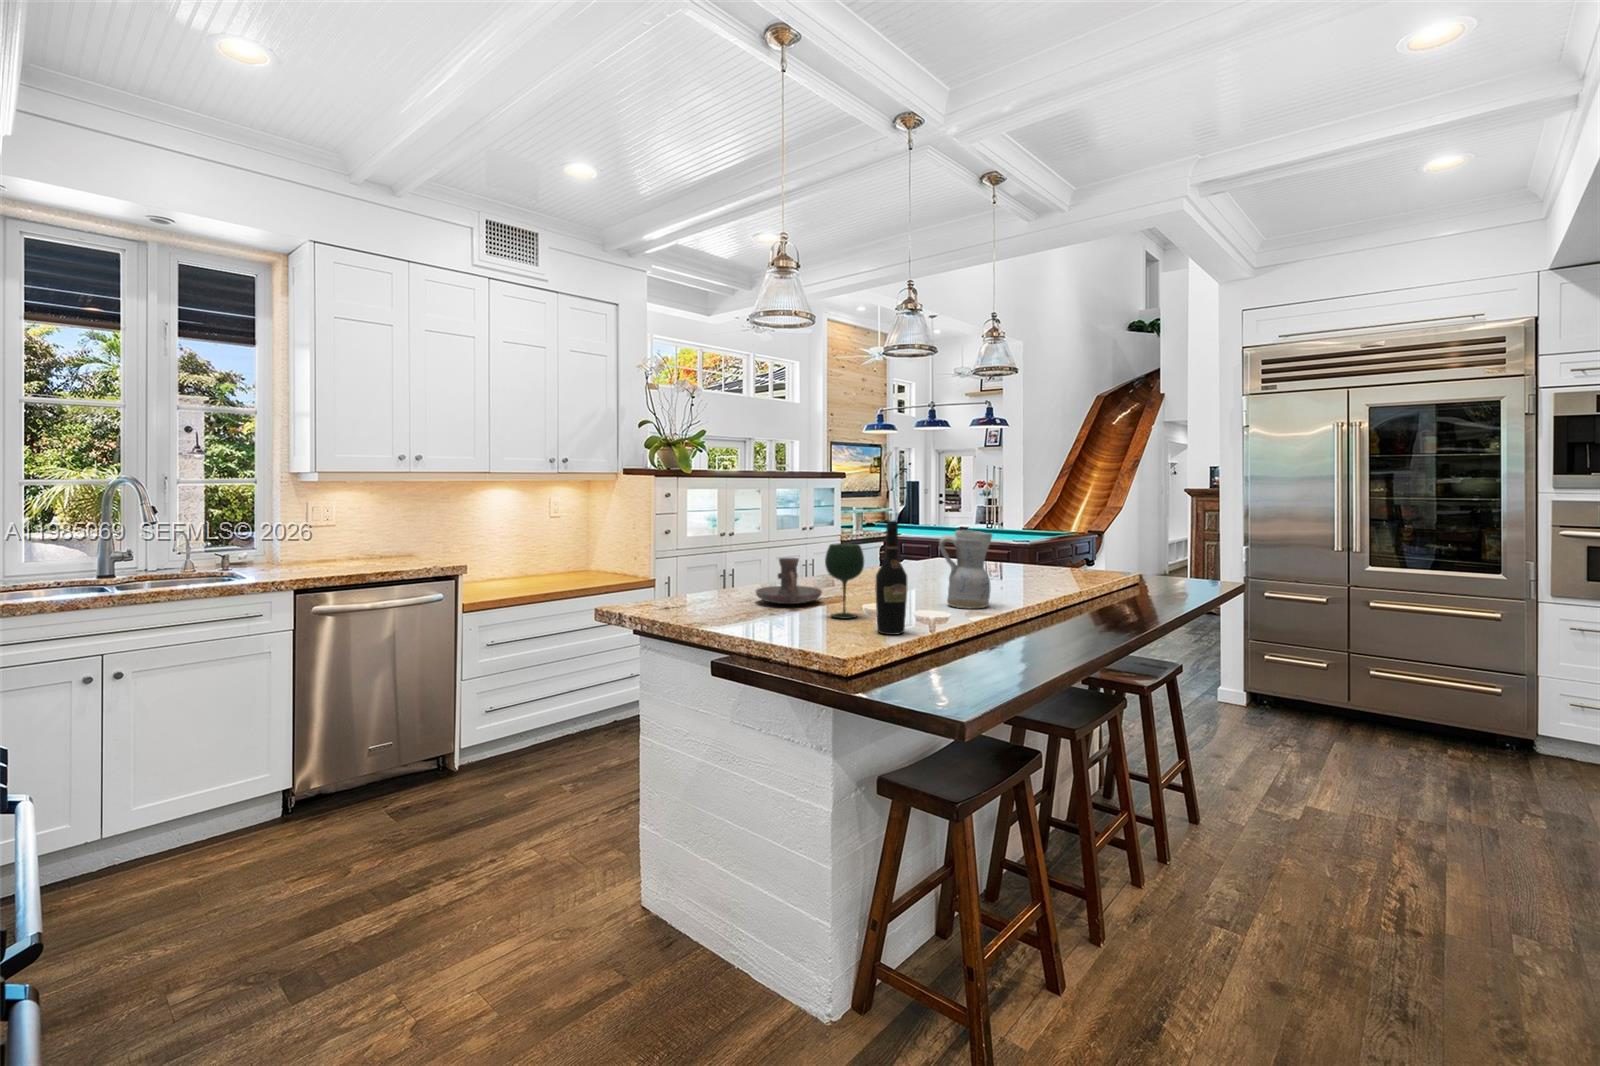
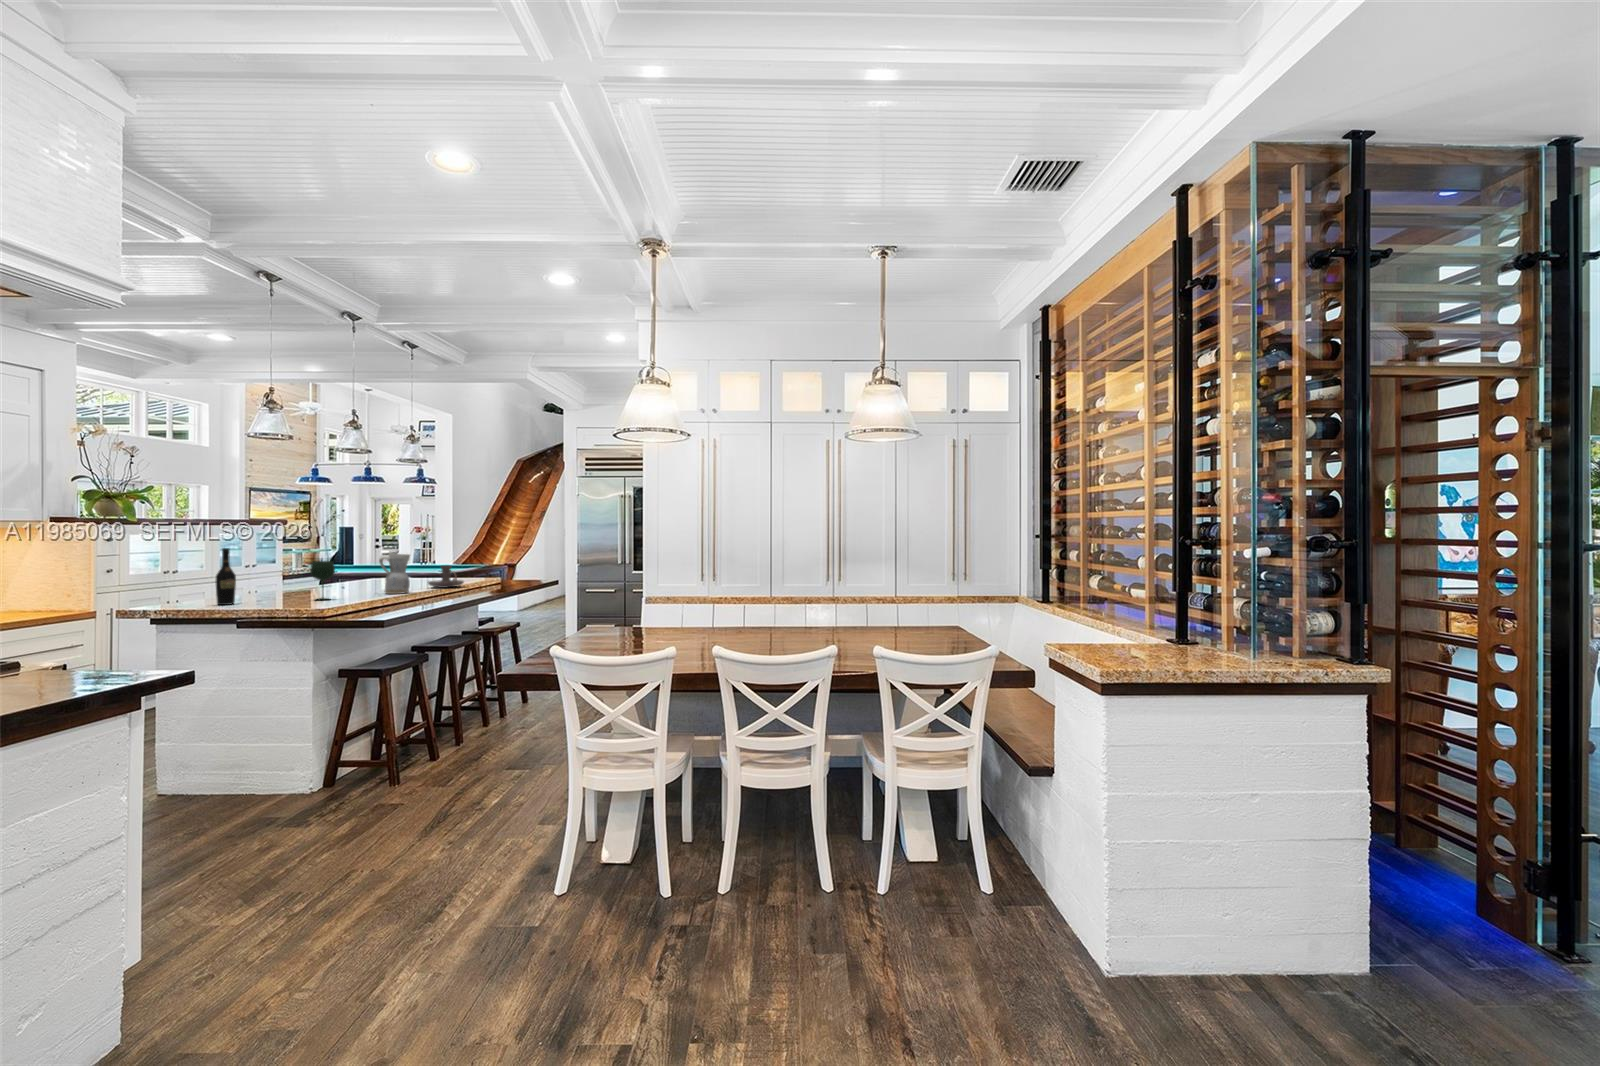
wine bottle: present [875,522,907,635] -> present [216,548,236,605]
candle holder: present [756,558,822,604] -> present [428,565,464,588]

